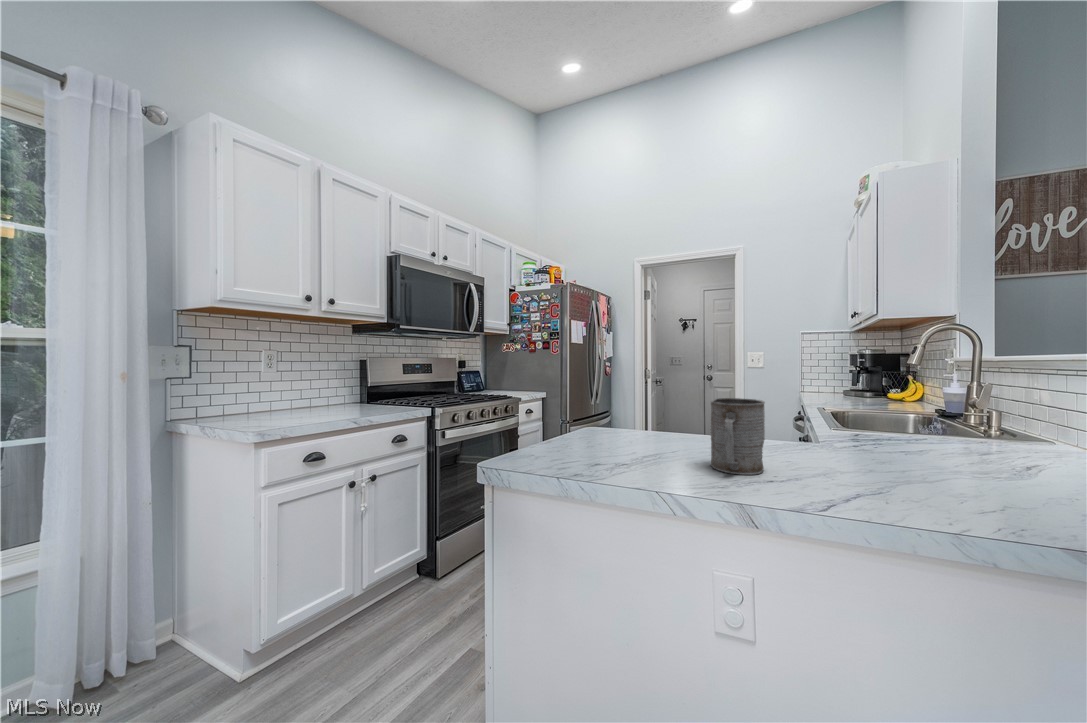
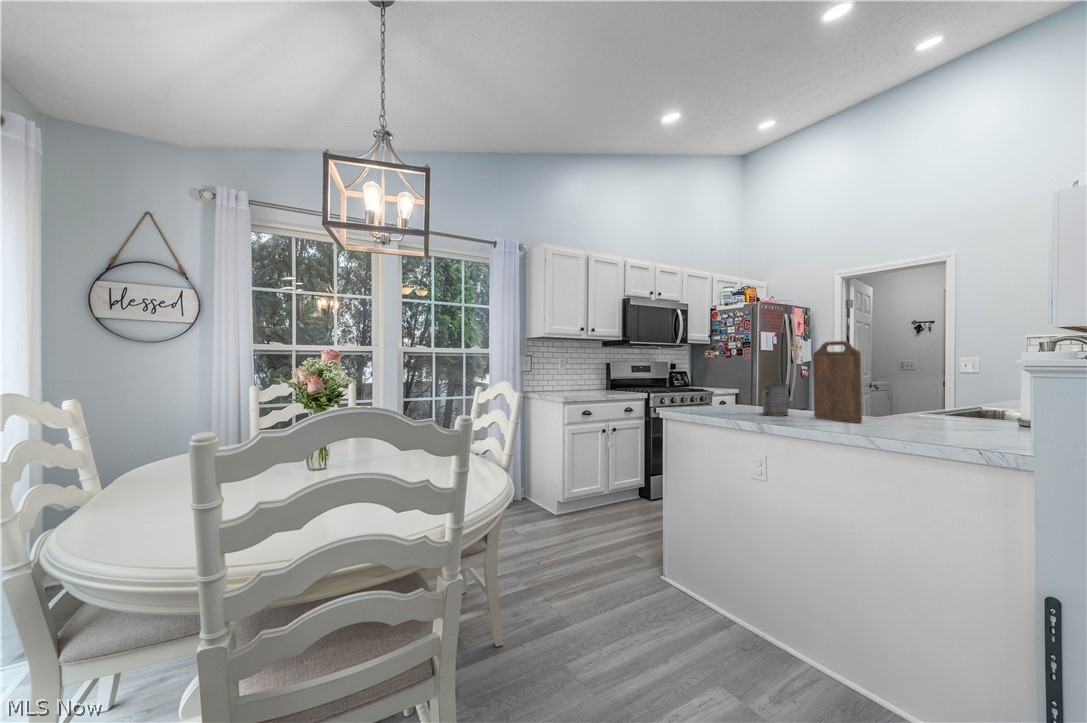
cutting board: none [826,301,962,490] -> present [813,341,862,423]

